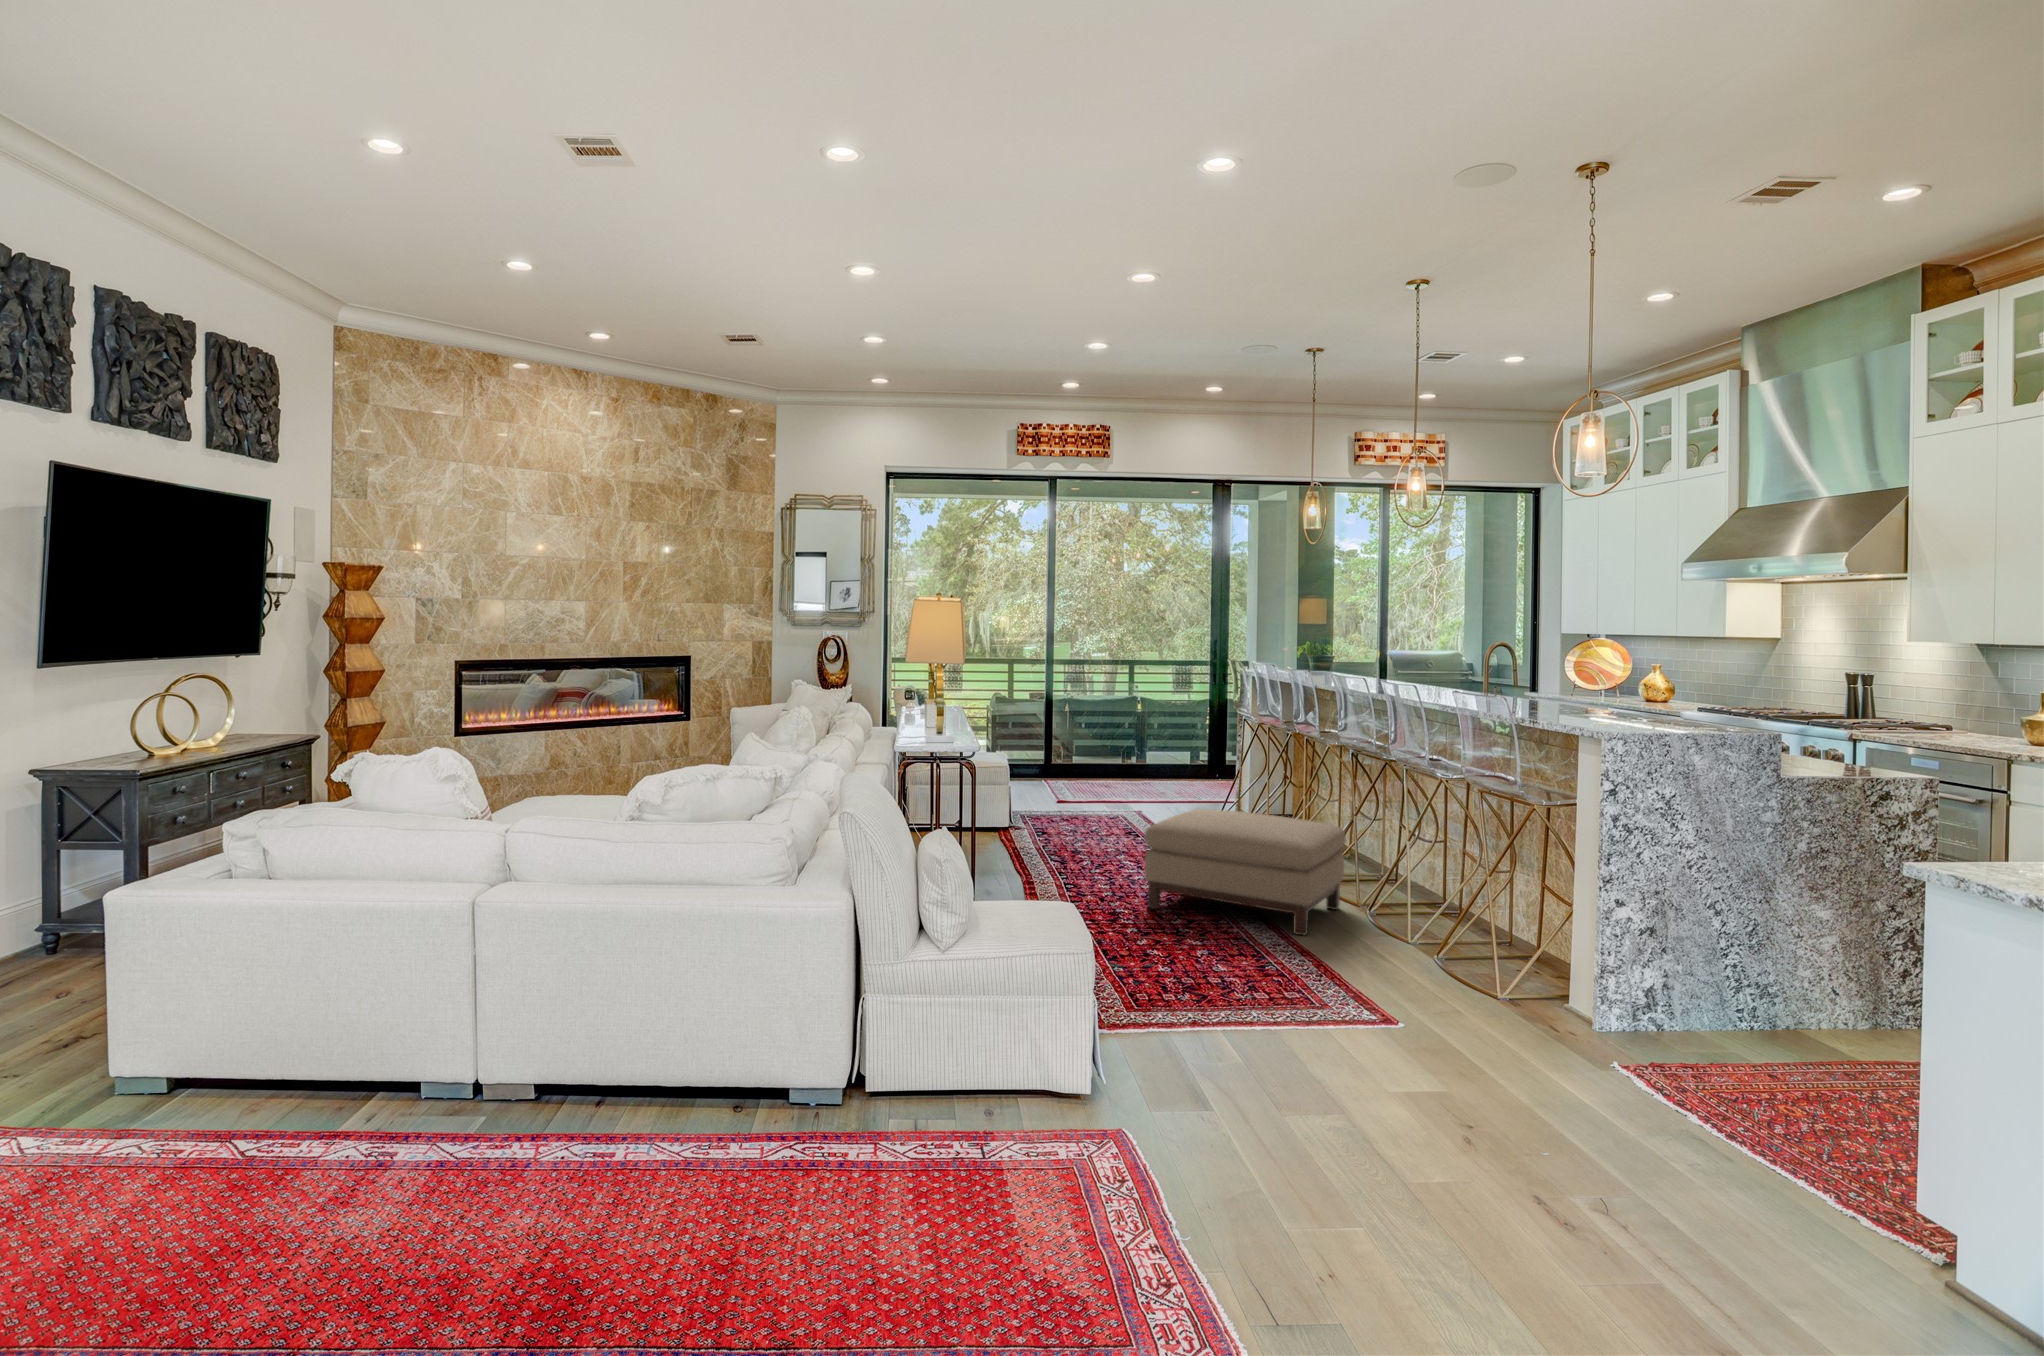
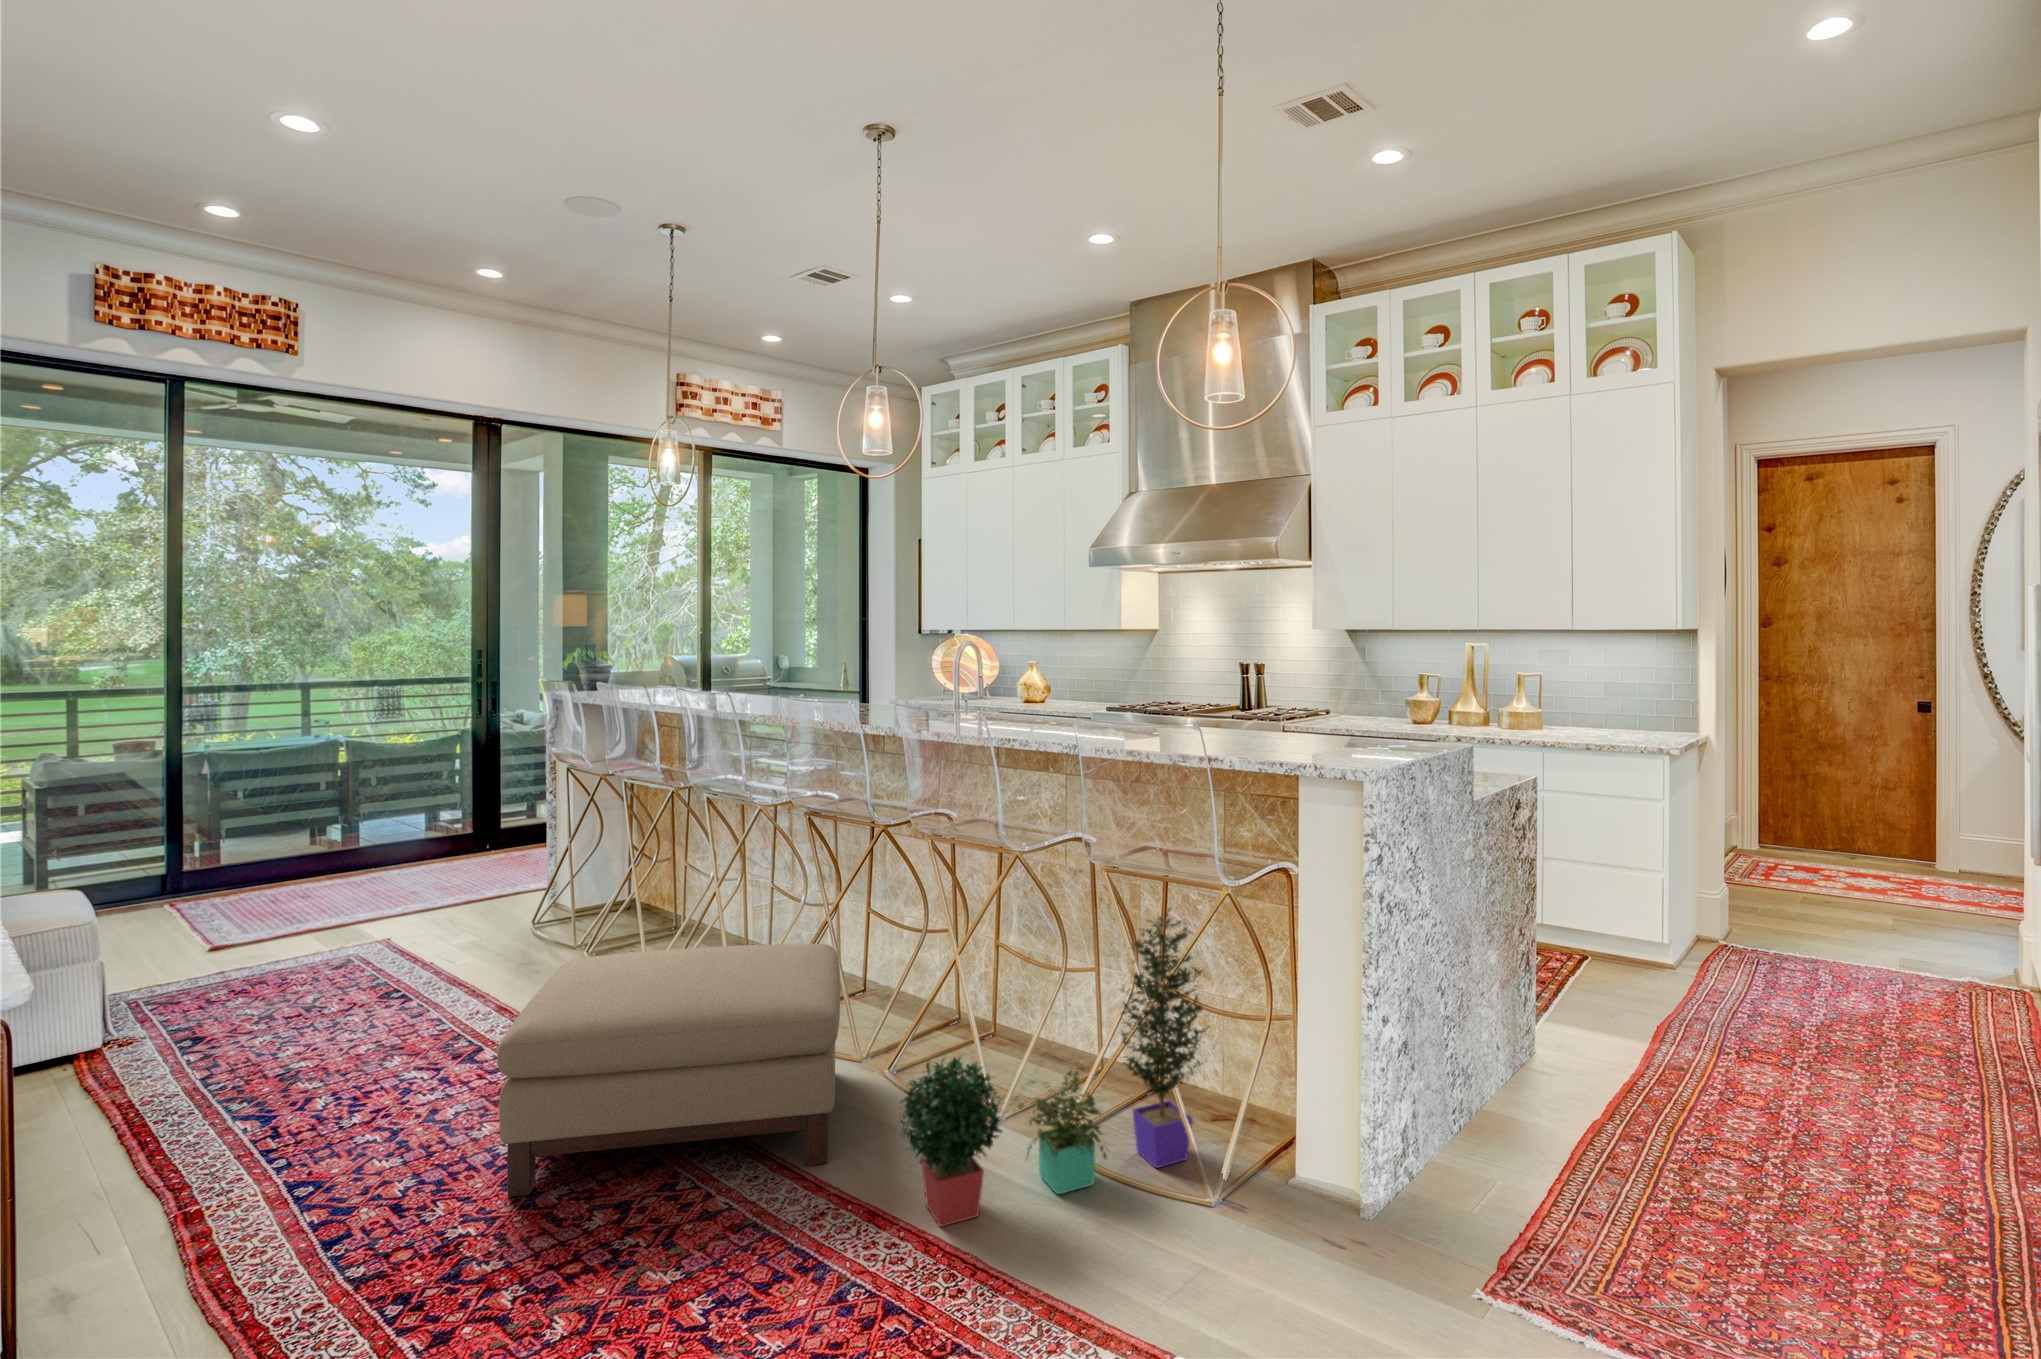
potted plant: none [1324,820,1557,990] -> present [898,908,1211,1227]

